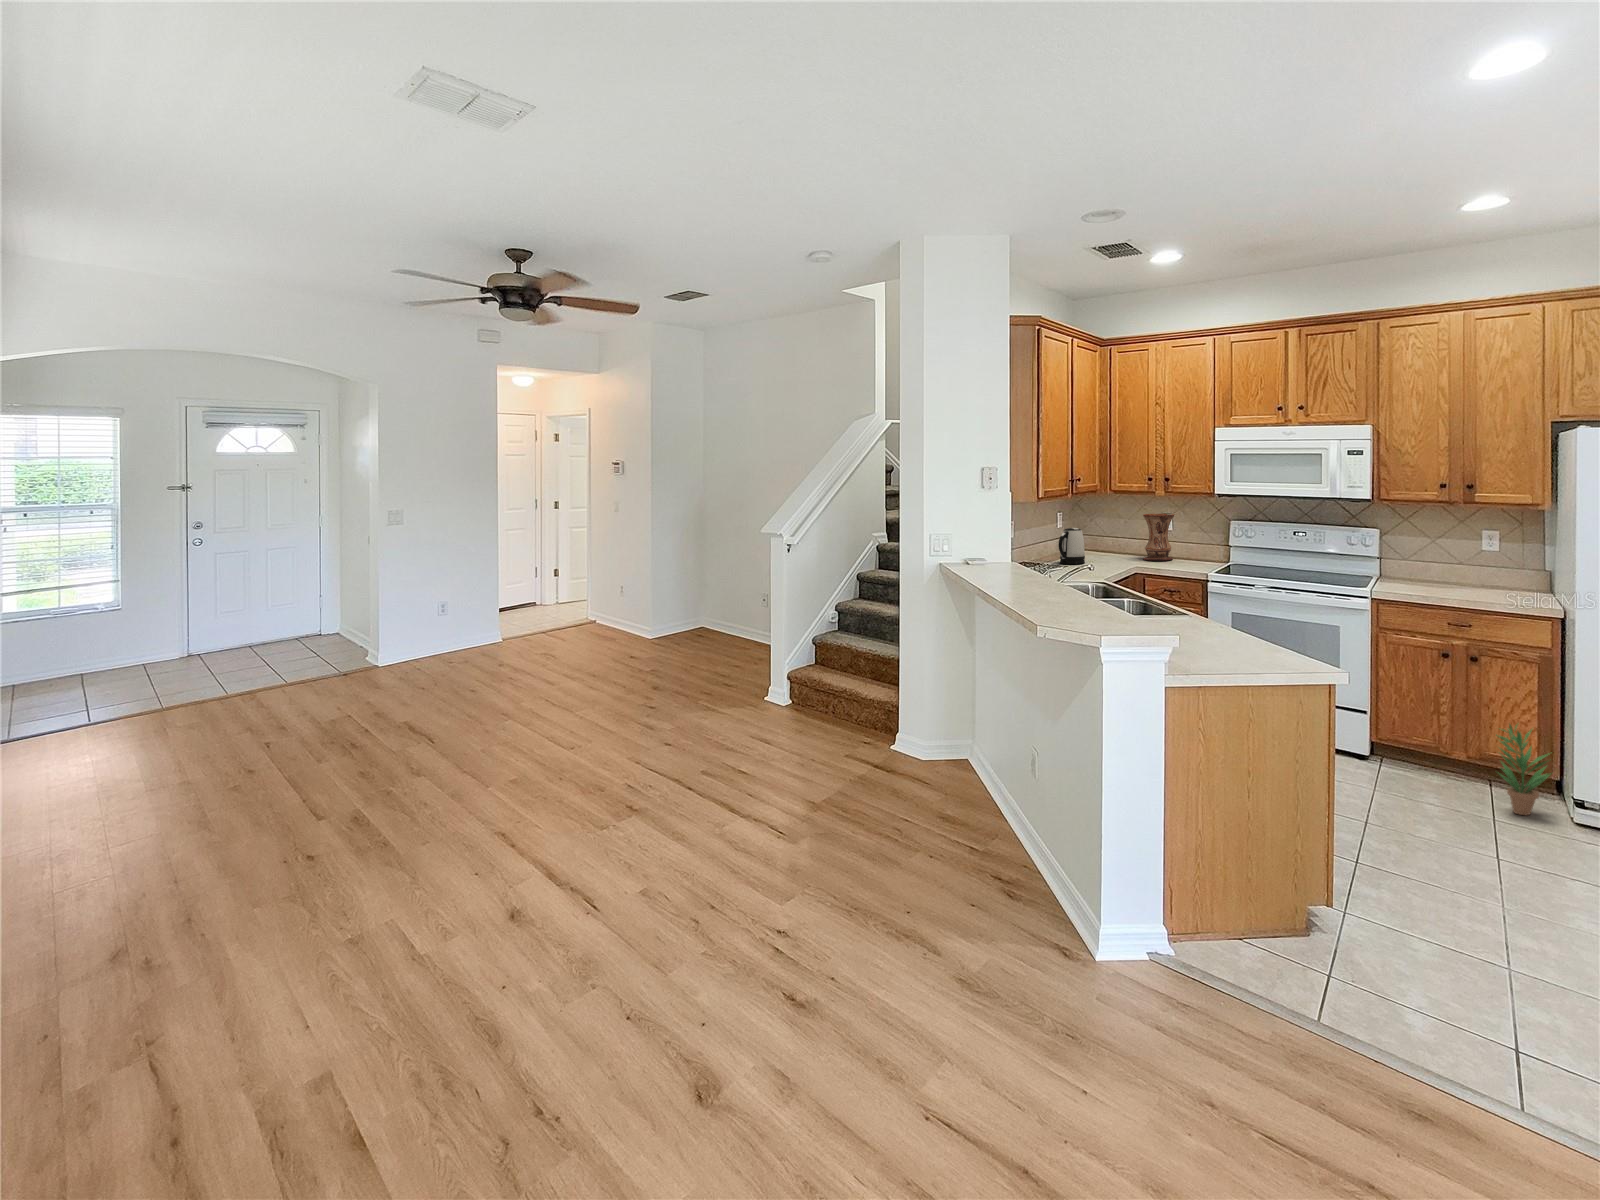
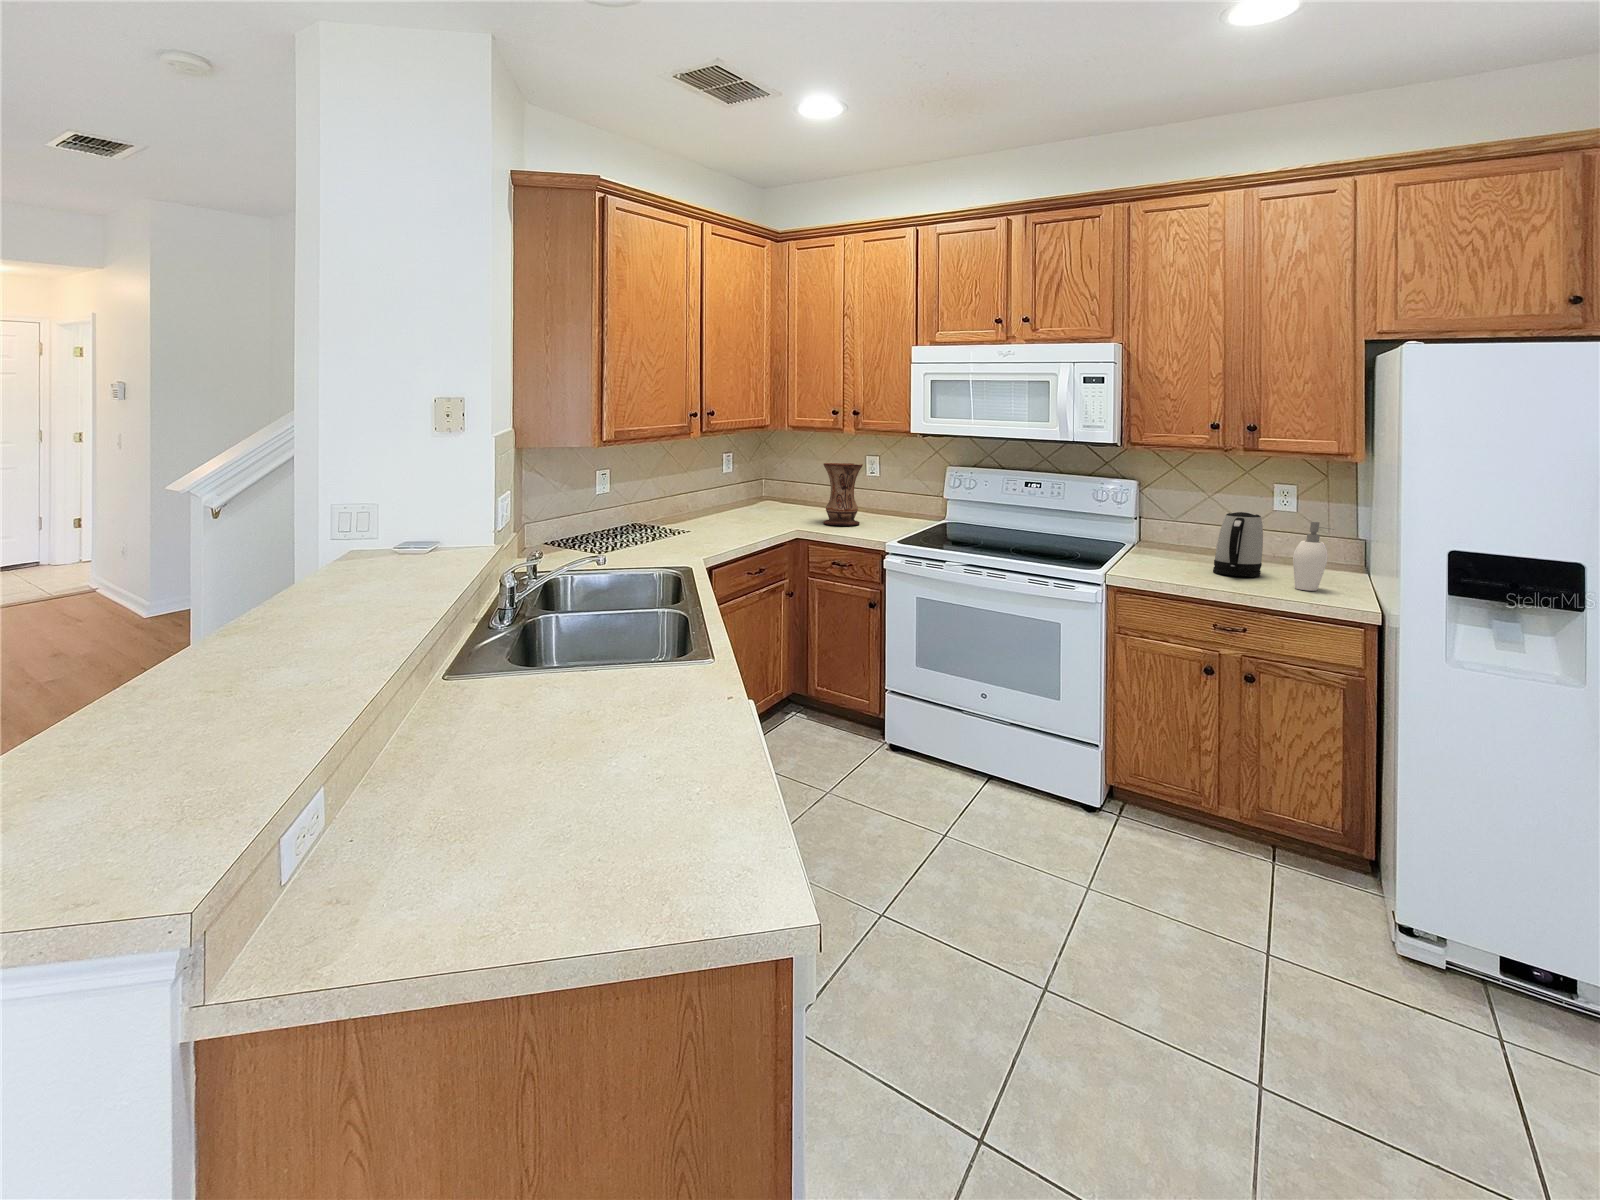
kettle: present [1059,528,1085,564] -> present [1213,512,1263,577]
soap dispenser: none [1505,547,1530,596] -> present [1293,522,1334,591]
potted plant: present [1496,724,1549,815] -> none [1289,780,1372,920]

